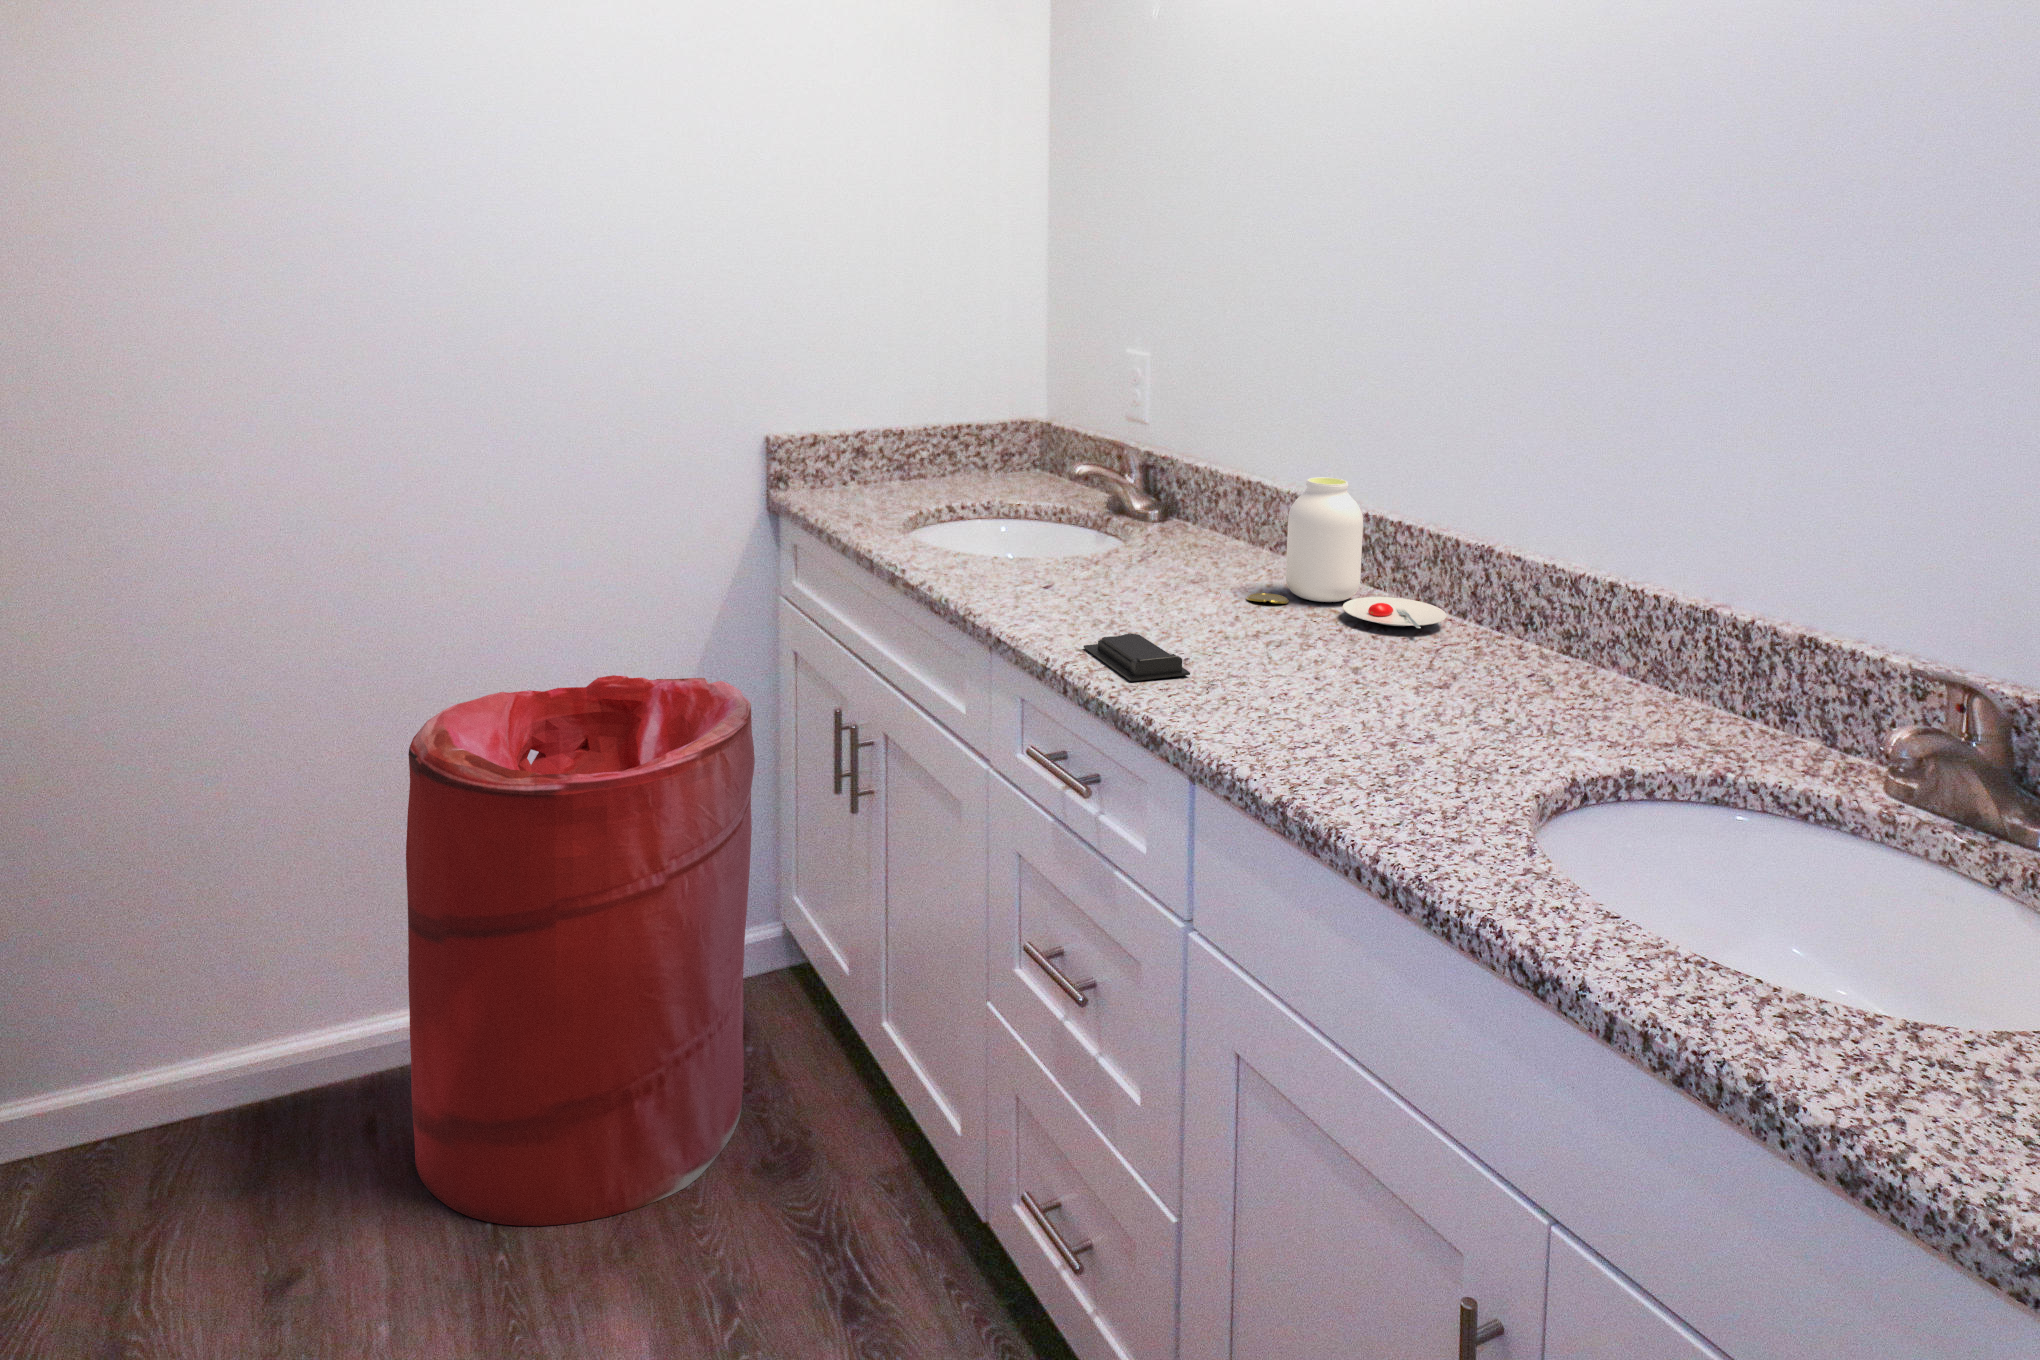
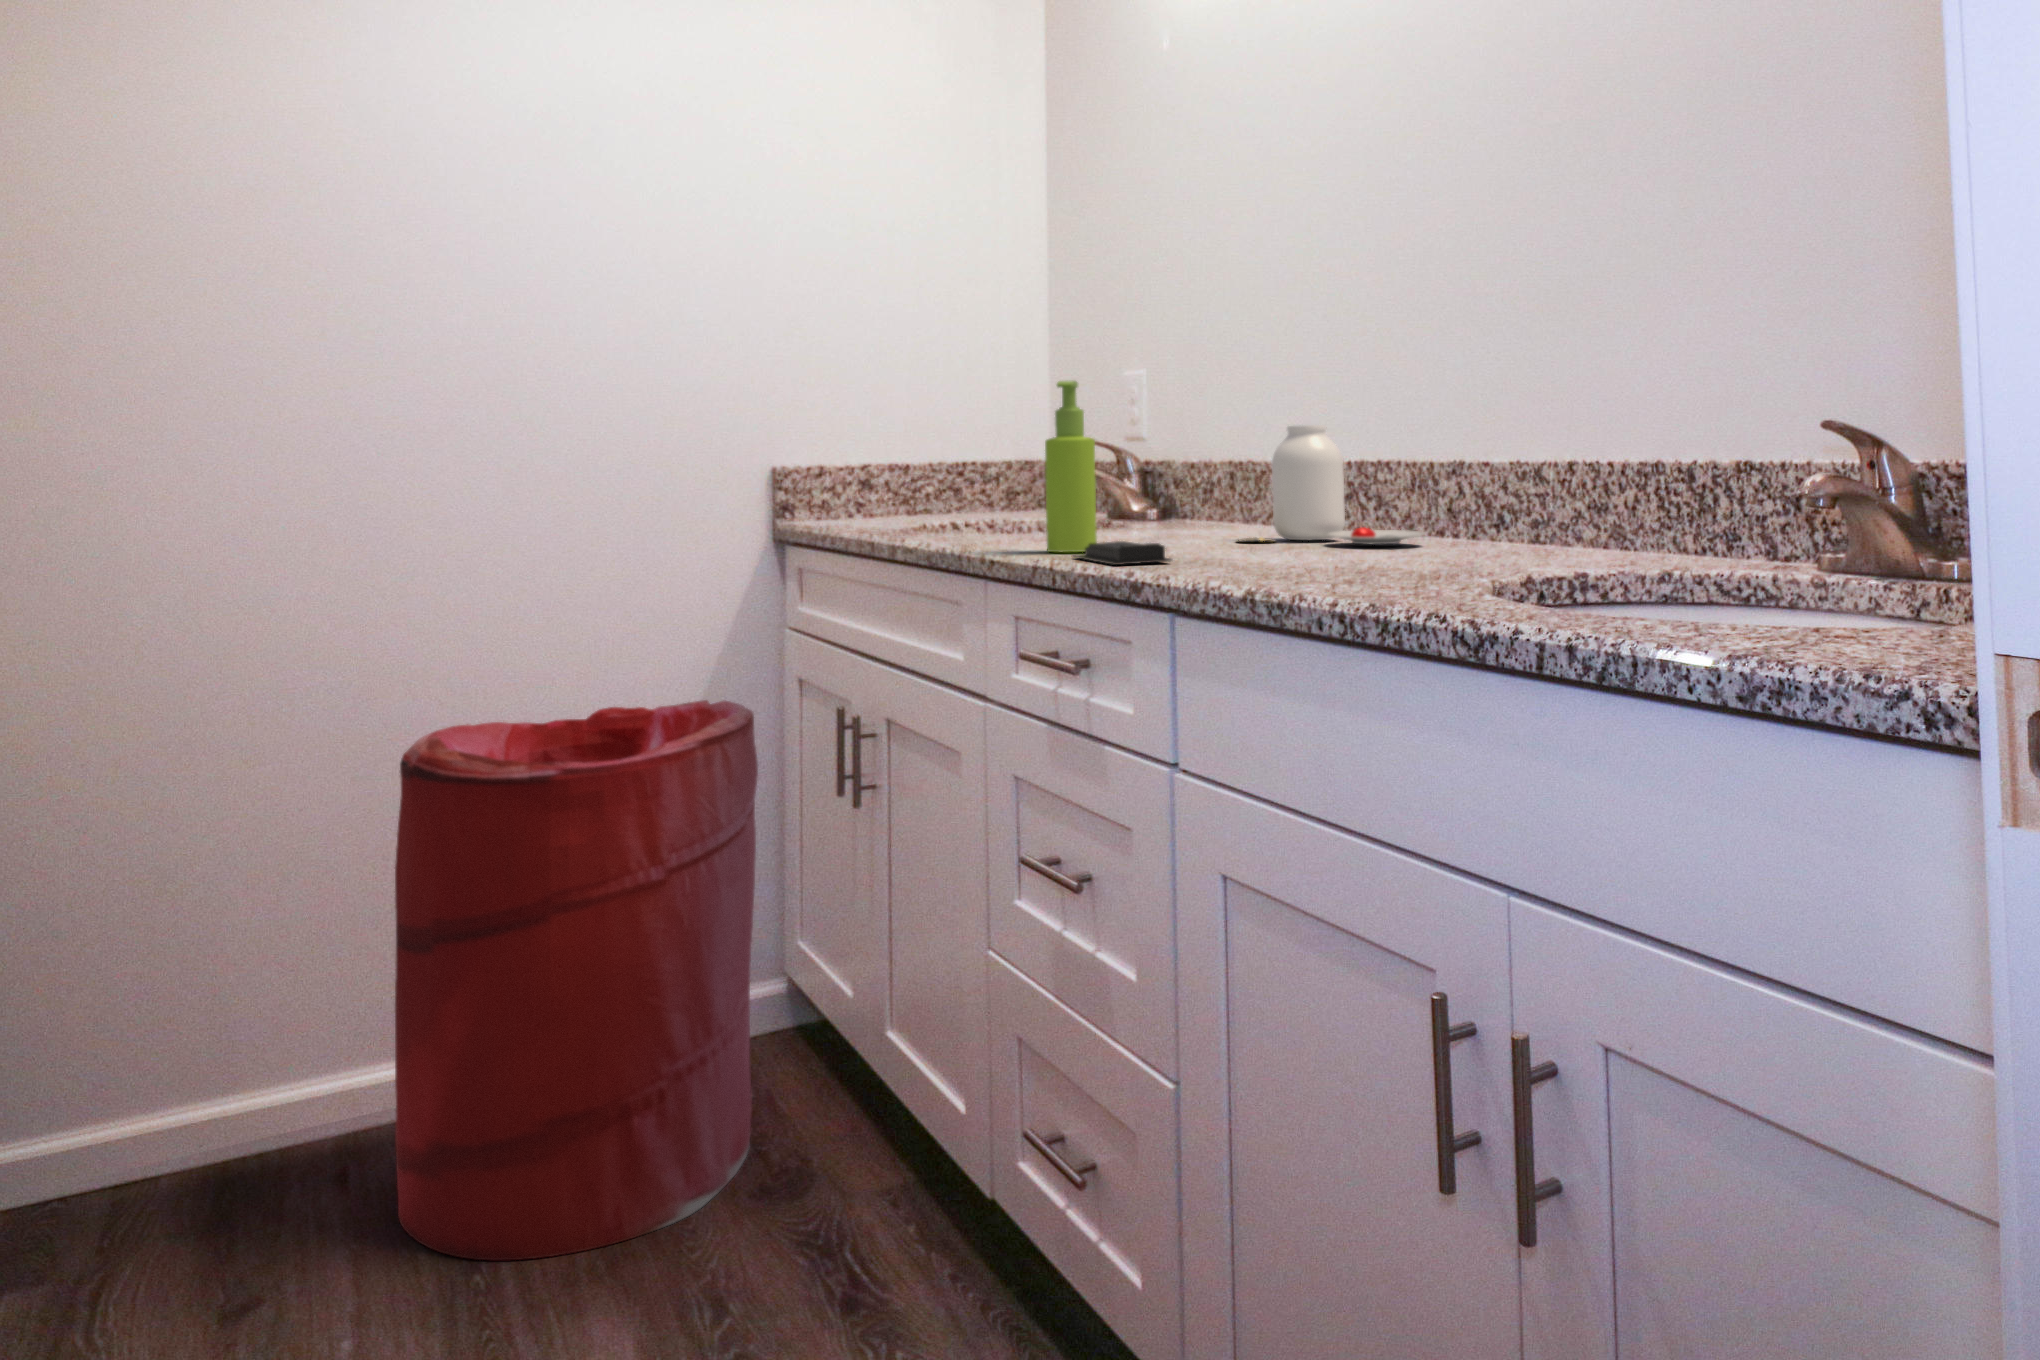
soap dispenser: none [1056,450,1111,630] -> present [1045,381,1097,552]

